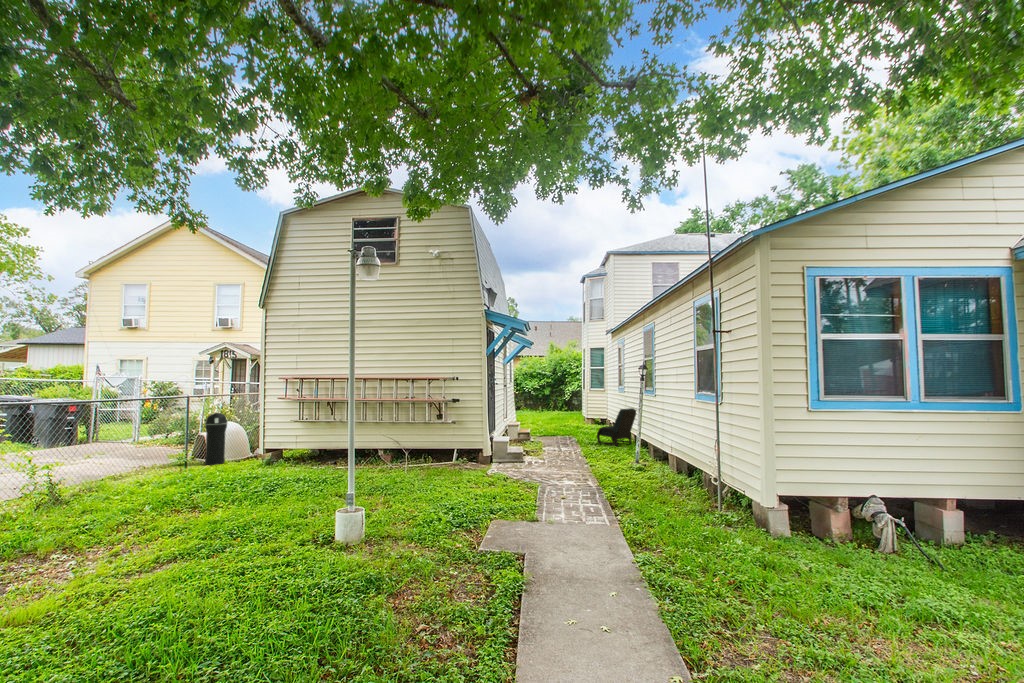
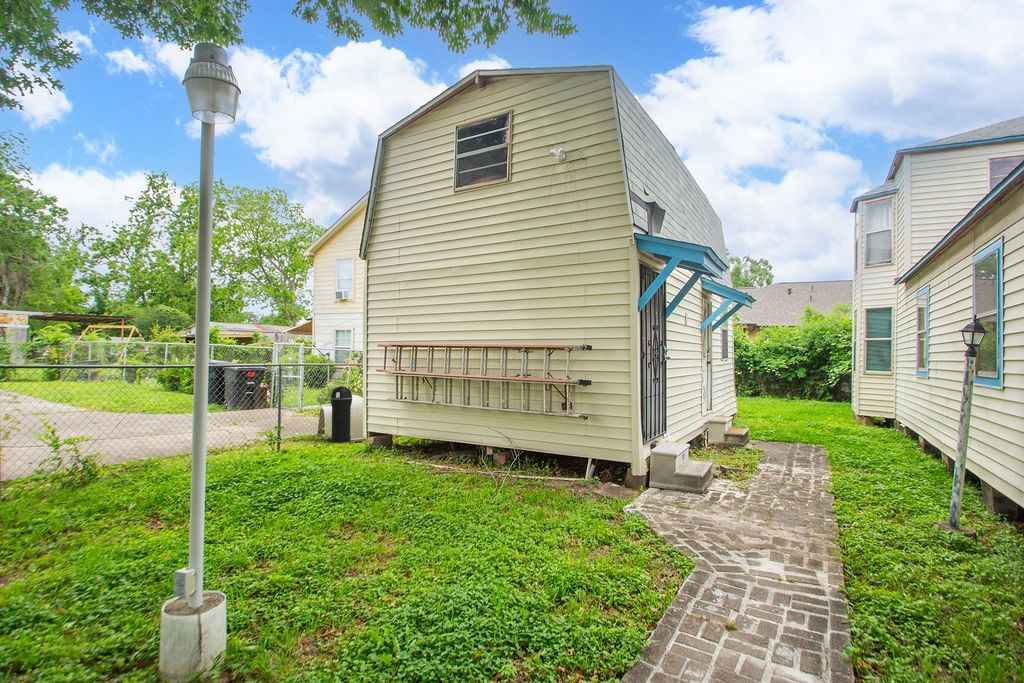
lounge chair: present [597,408,637,446] -> none [865,409,958,475]

